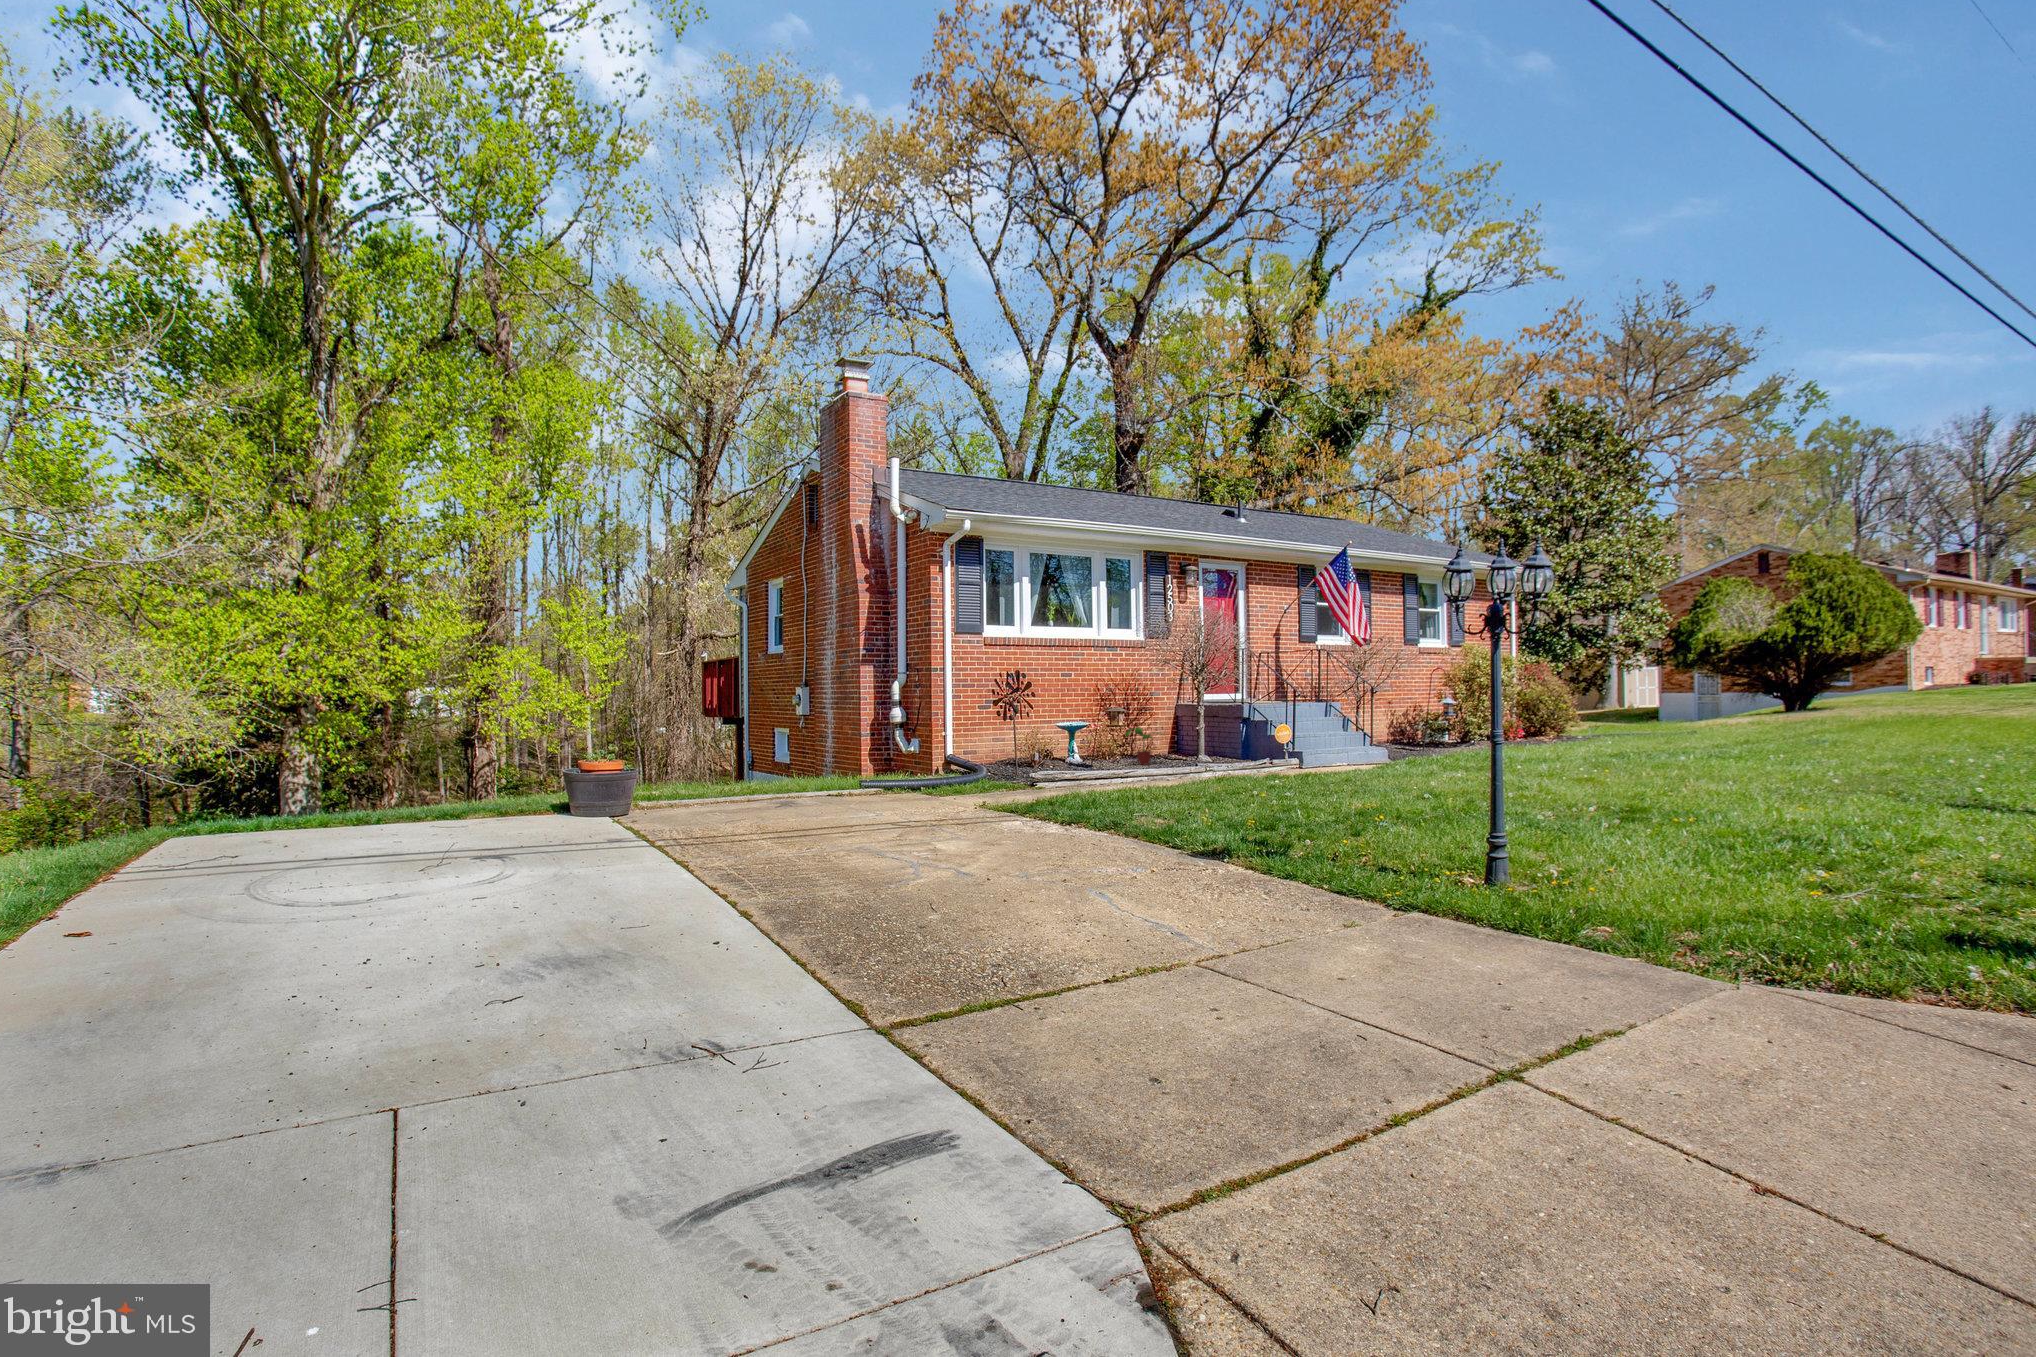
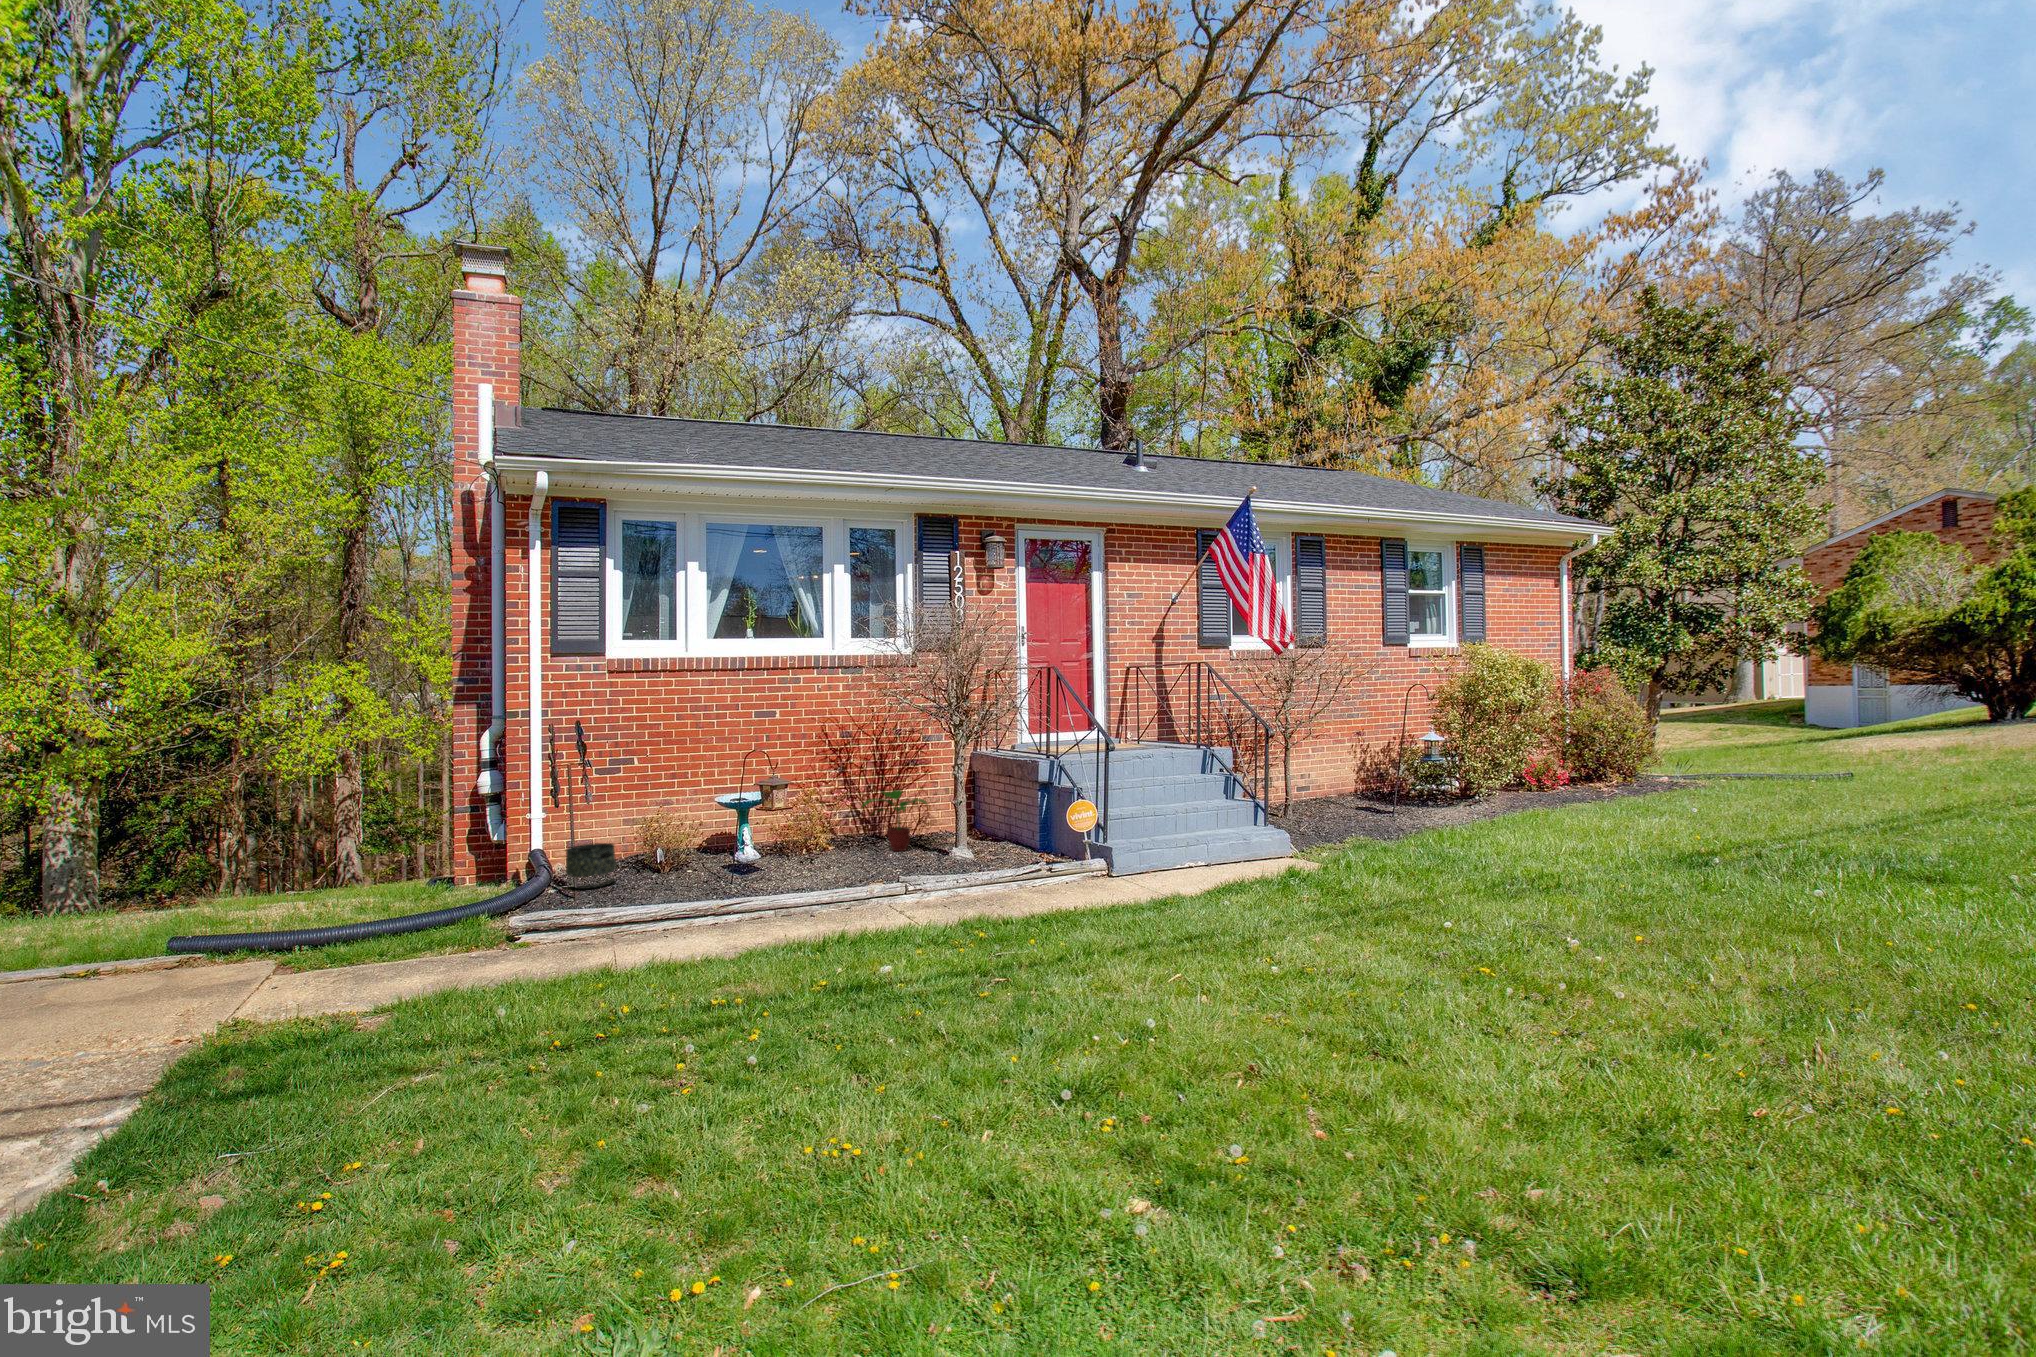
basket: none [967,753,997,779] -> present [566,843,616,889]

